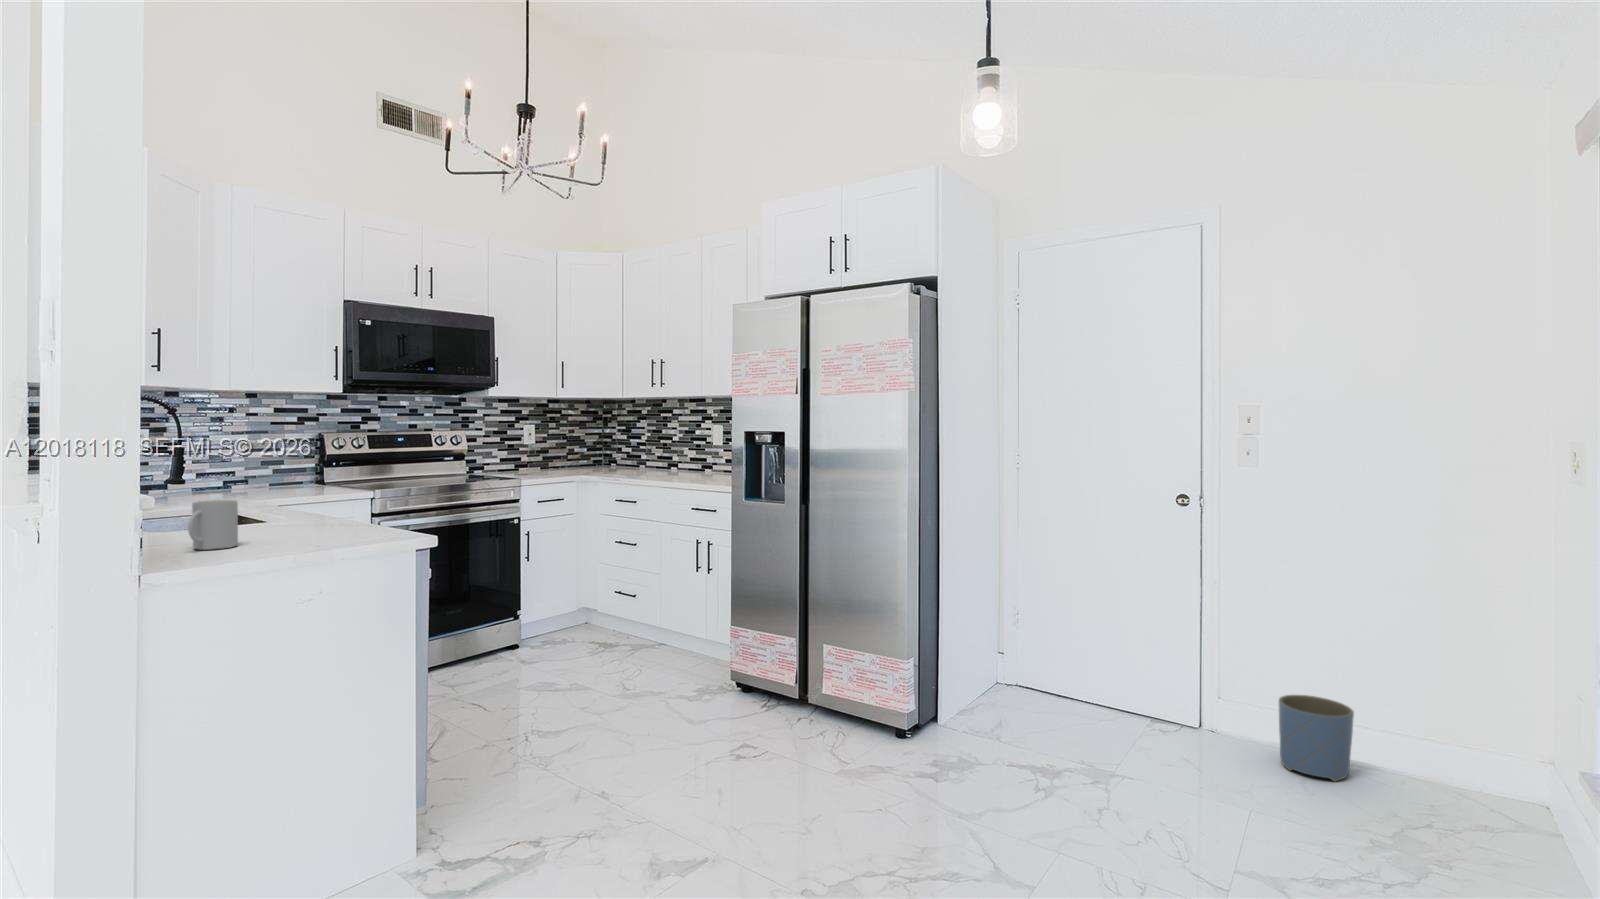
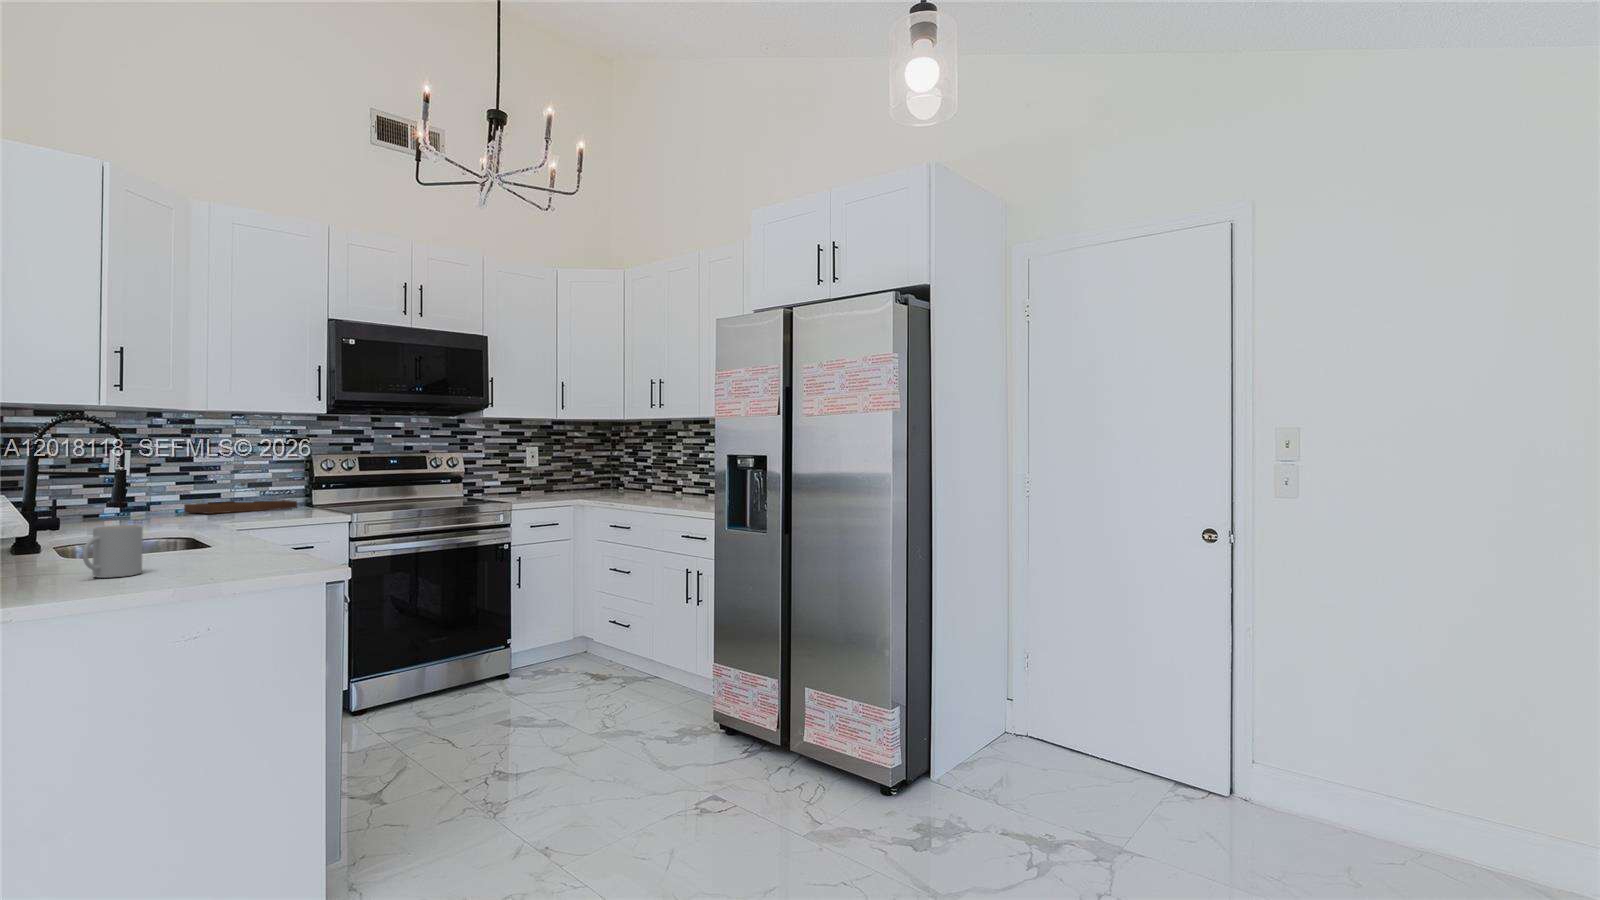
tray: none [200,460,310,491] -> present [184,482,297,514]
planter: present [1279,695,1354,781] -> none [1317,761,1407,867]

